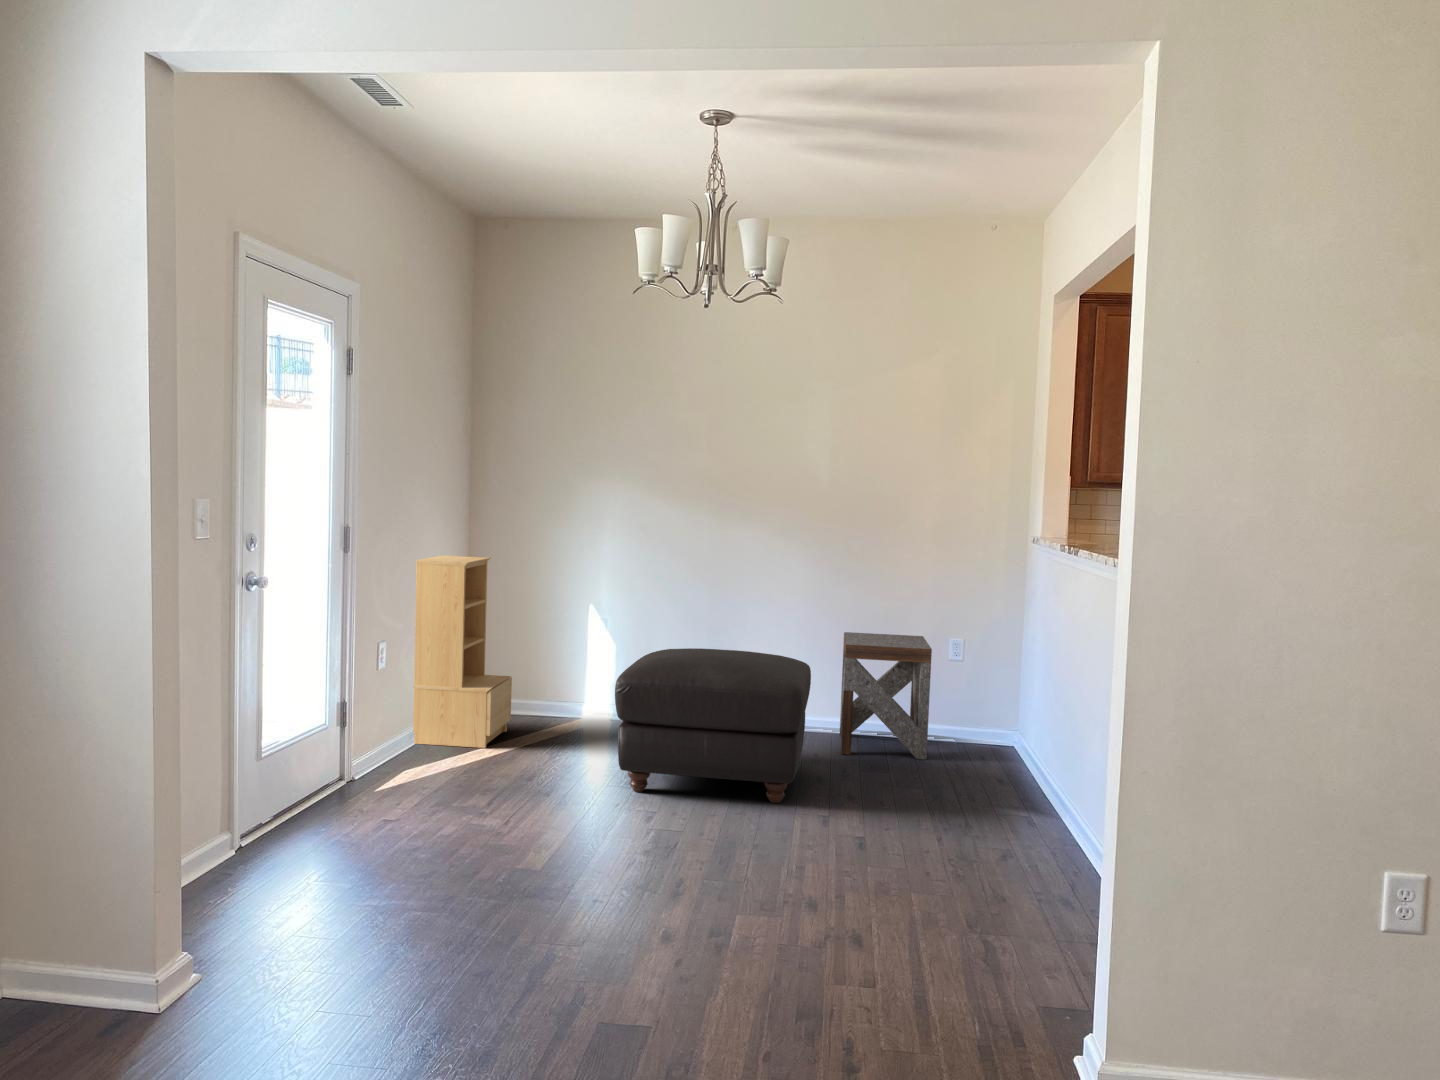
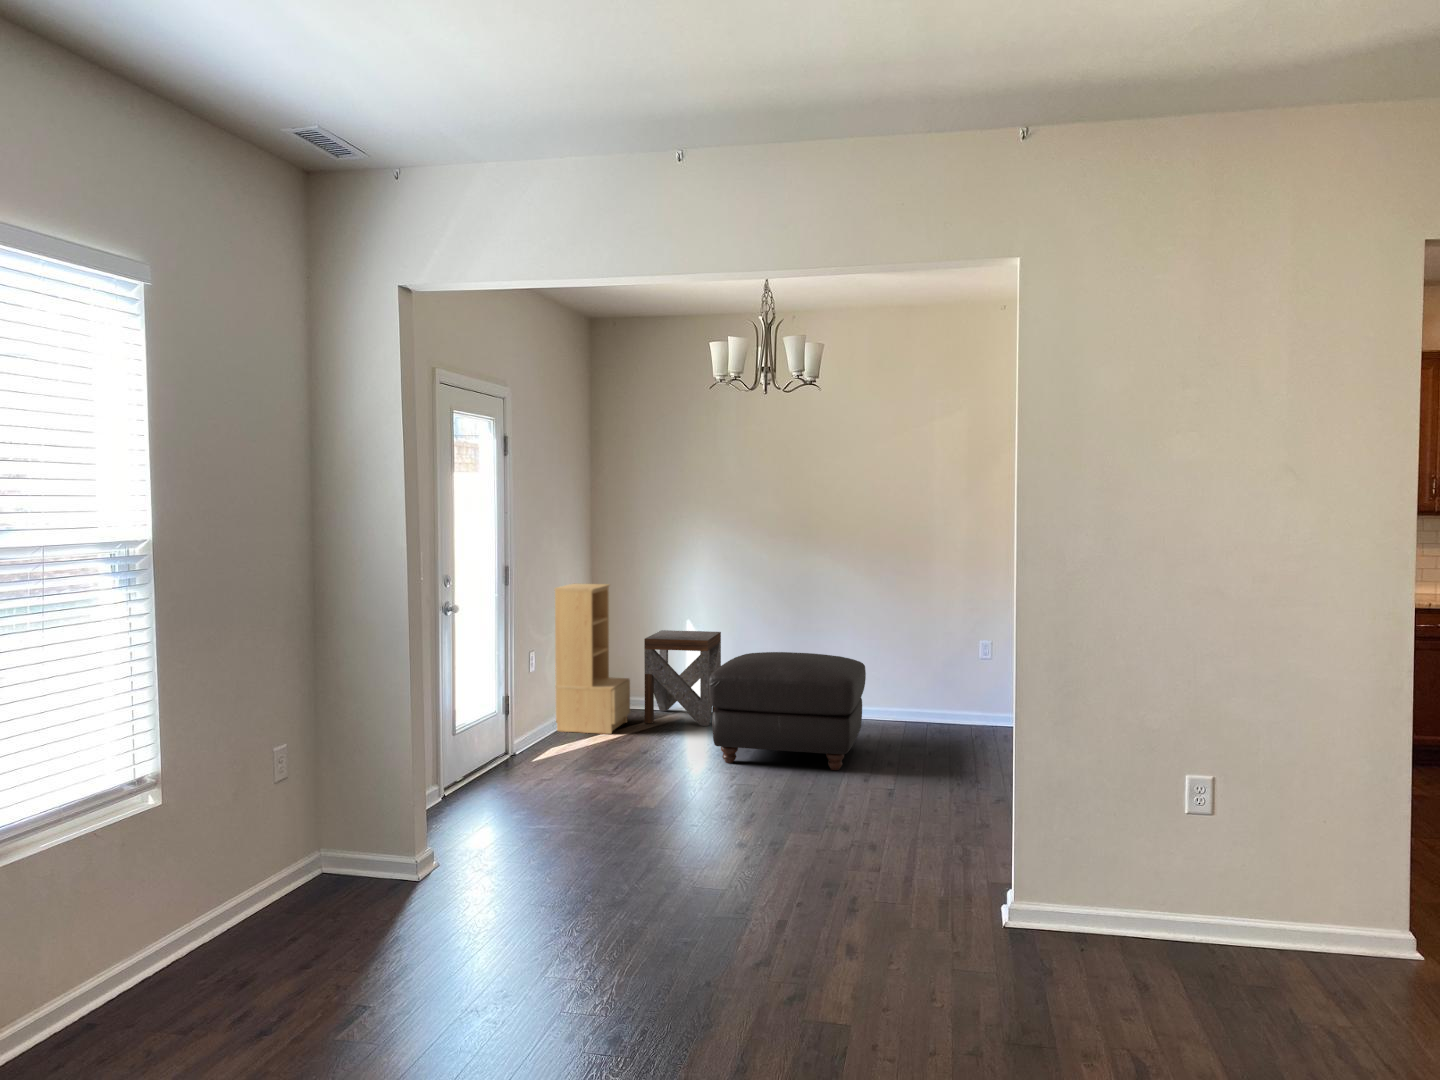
side table: present [840,632,932,760] -> present [644,630,721,726]

